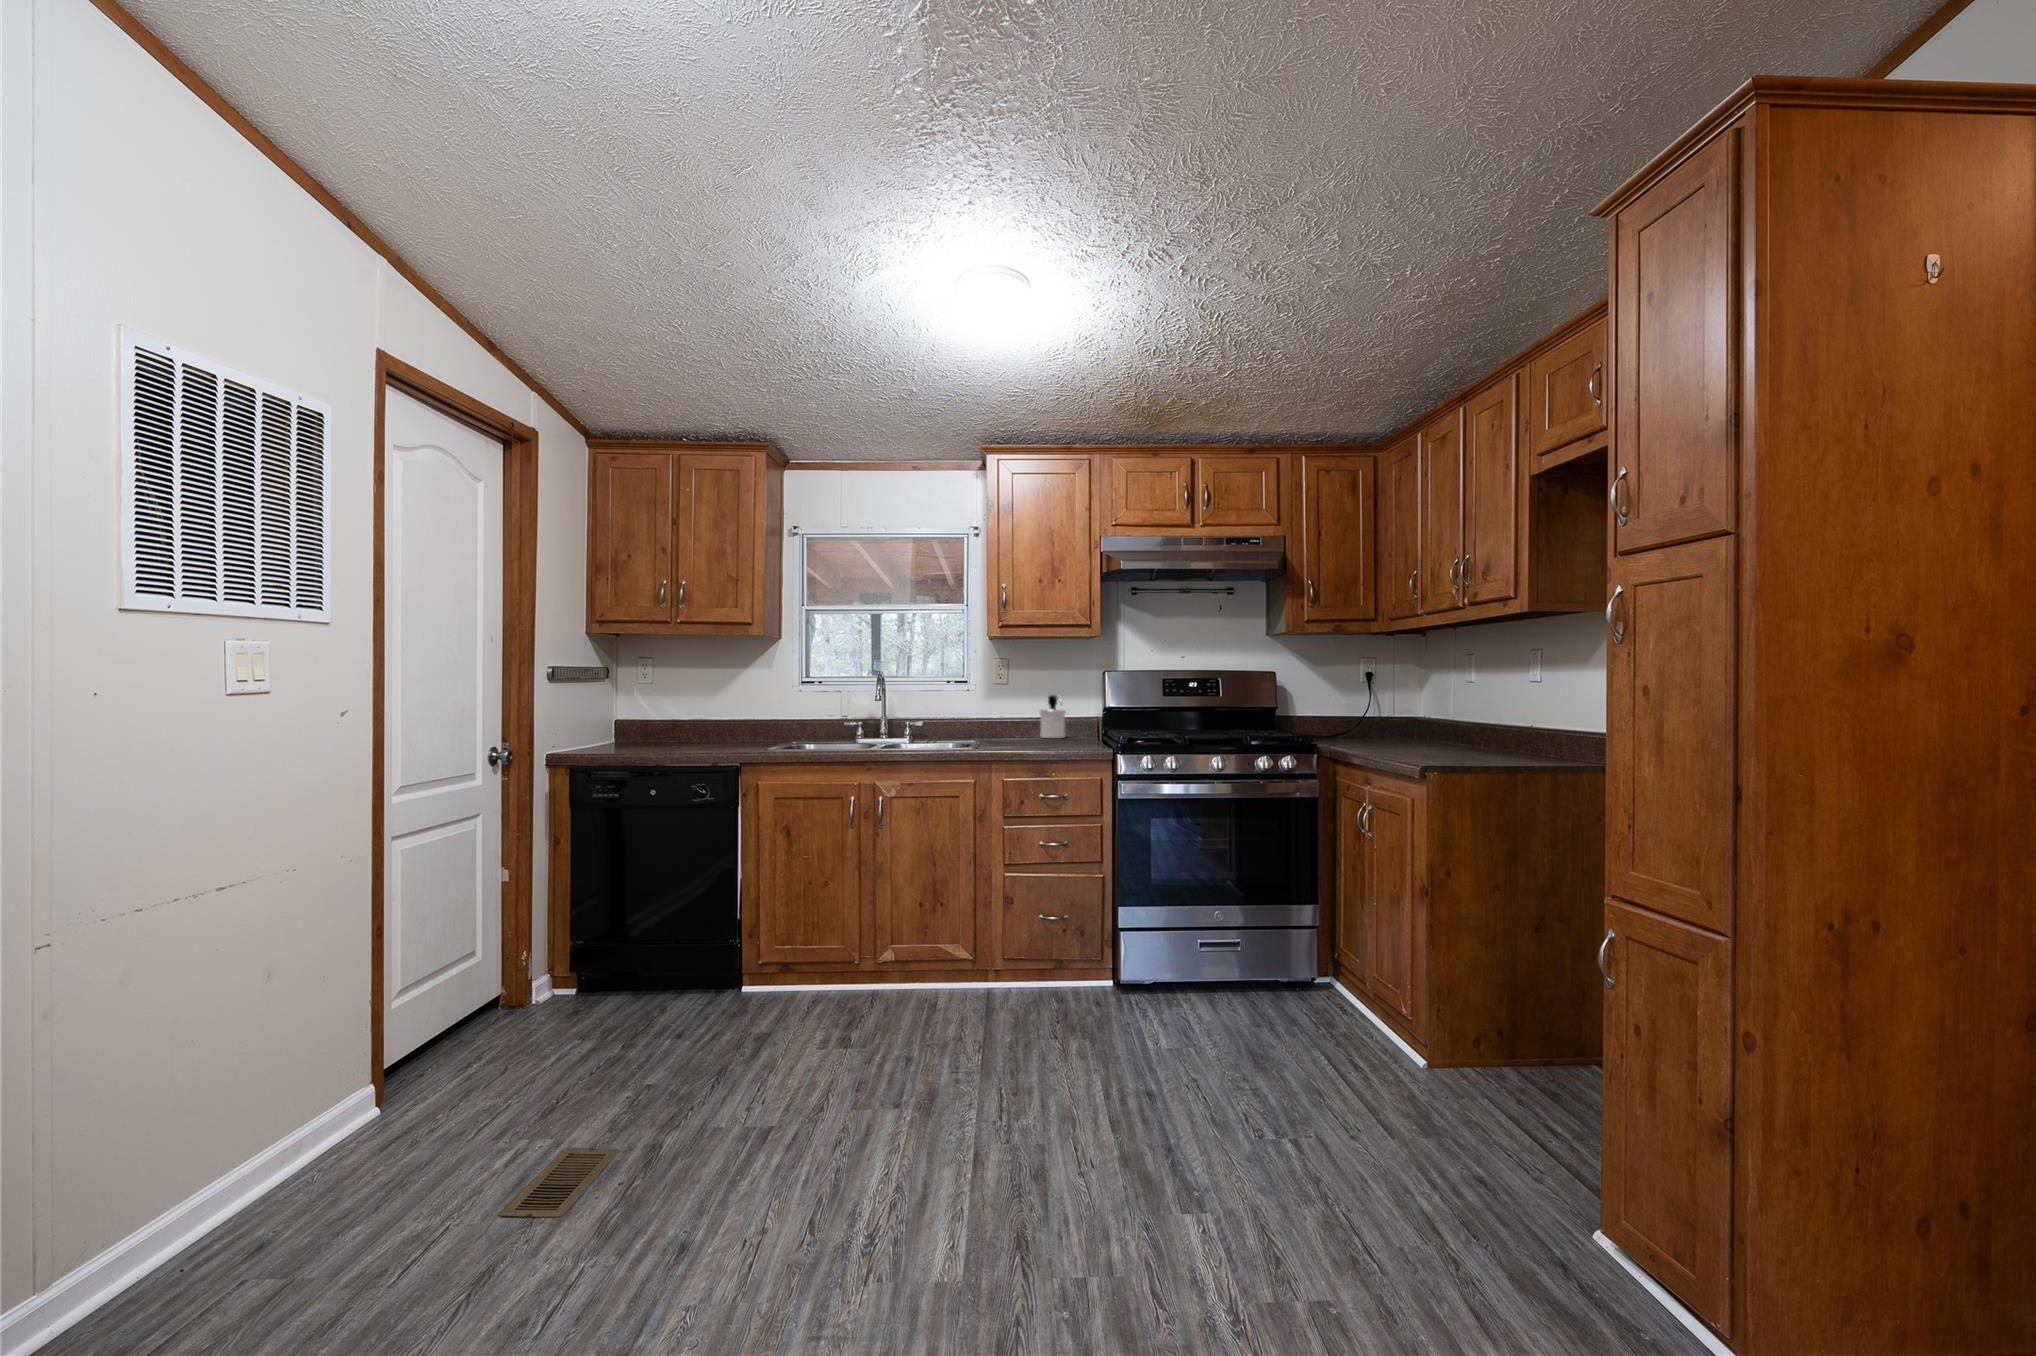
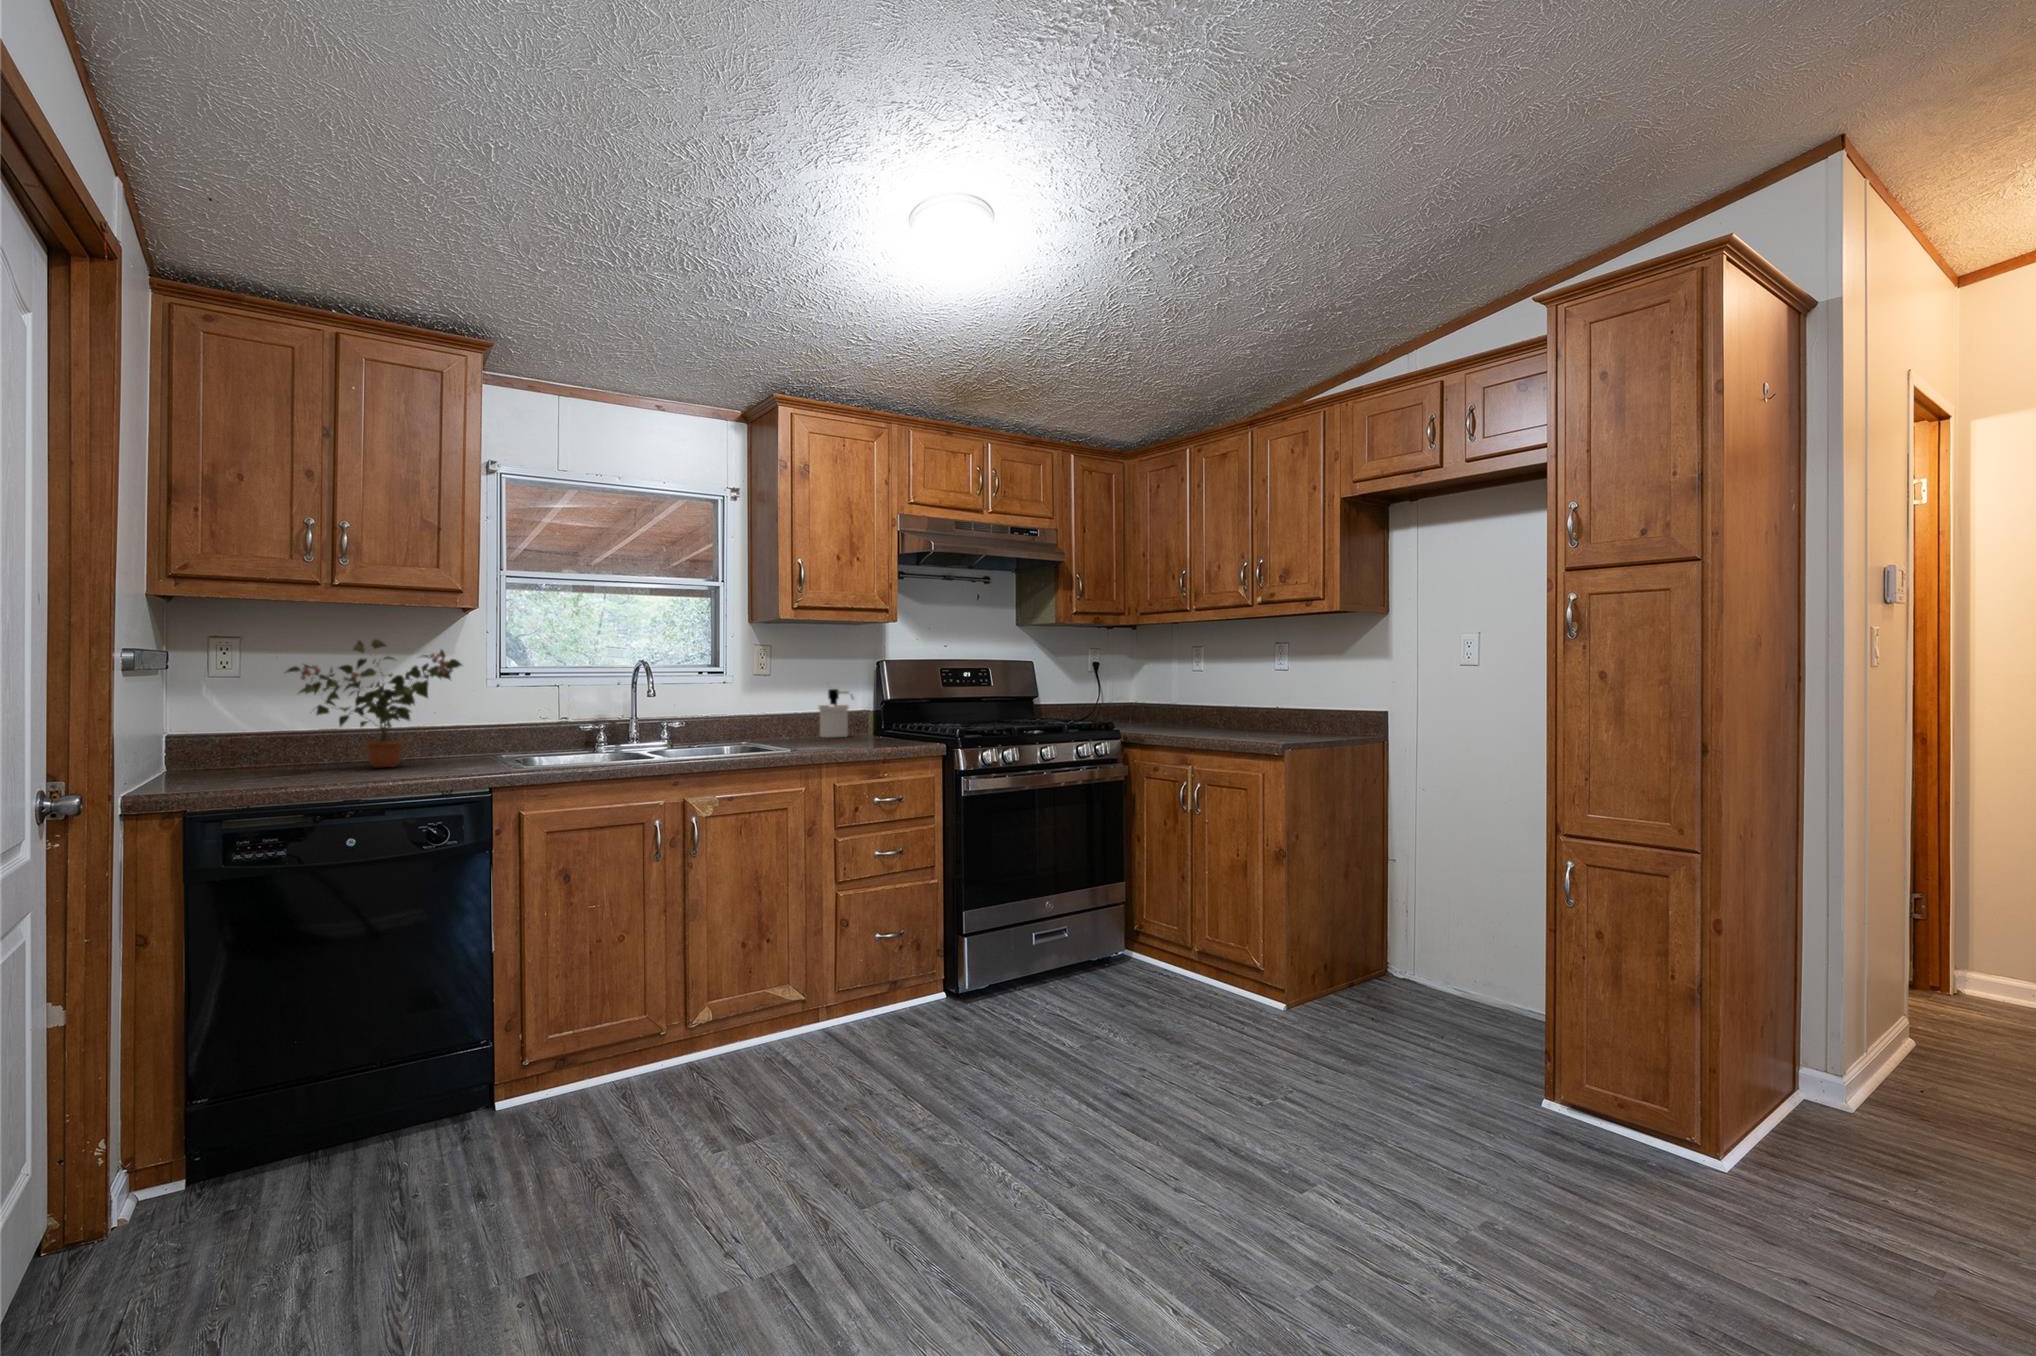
potted plant: none [658,658,757,745] -> present [287,639,462,767]

